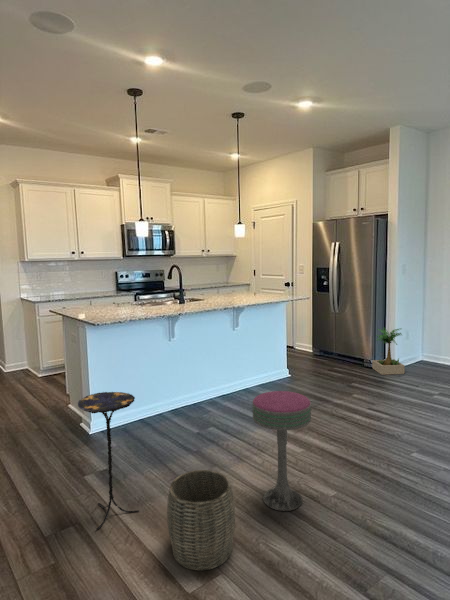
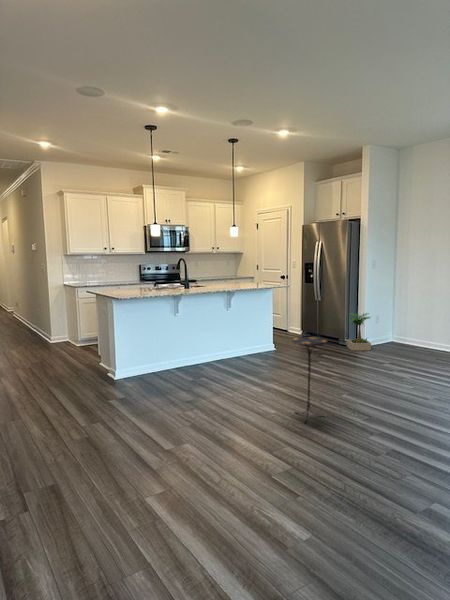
bar stool: present [252,391,311,511] -> none [219,342,258,418]
side table: present [78,392,138,529] -> present [291,337,328,416]
woven basket: present [167,470,235,571] -> none [159,385,201,439]

